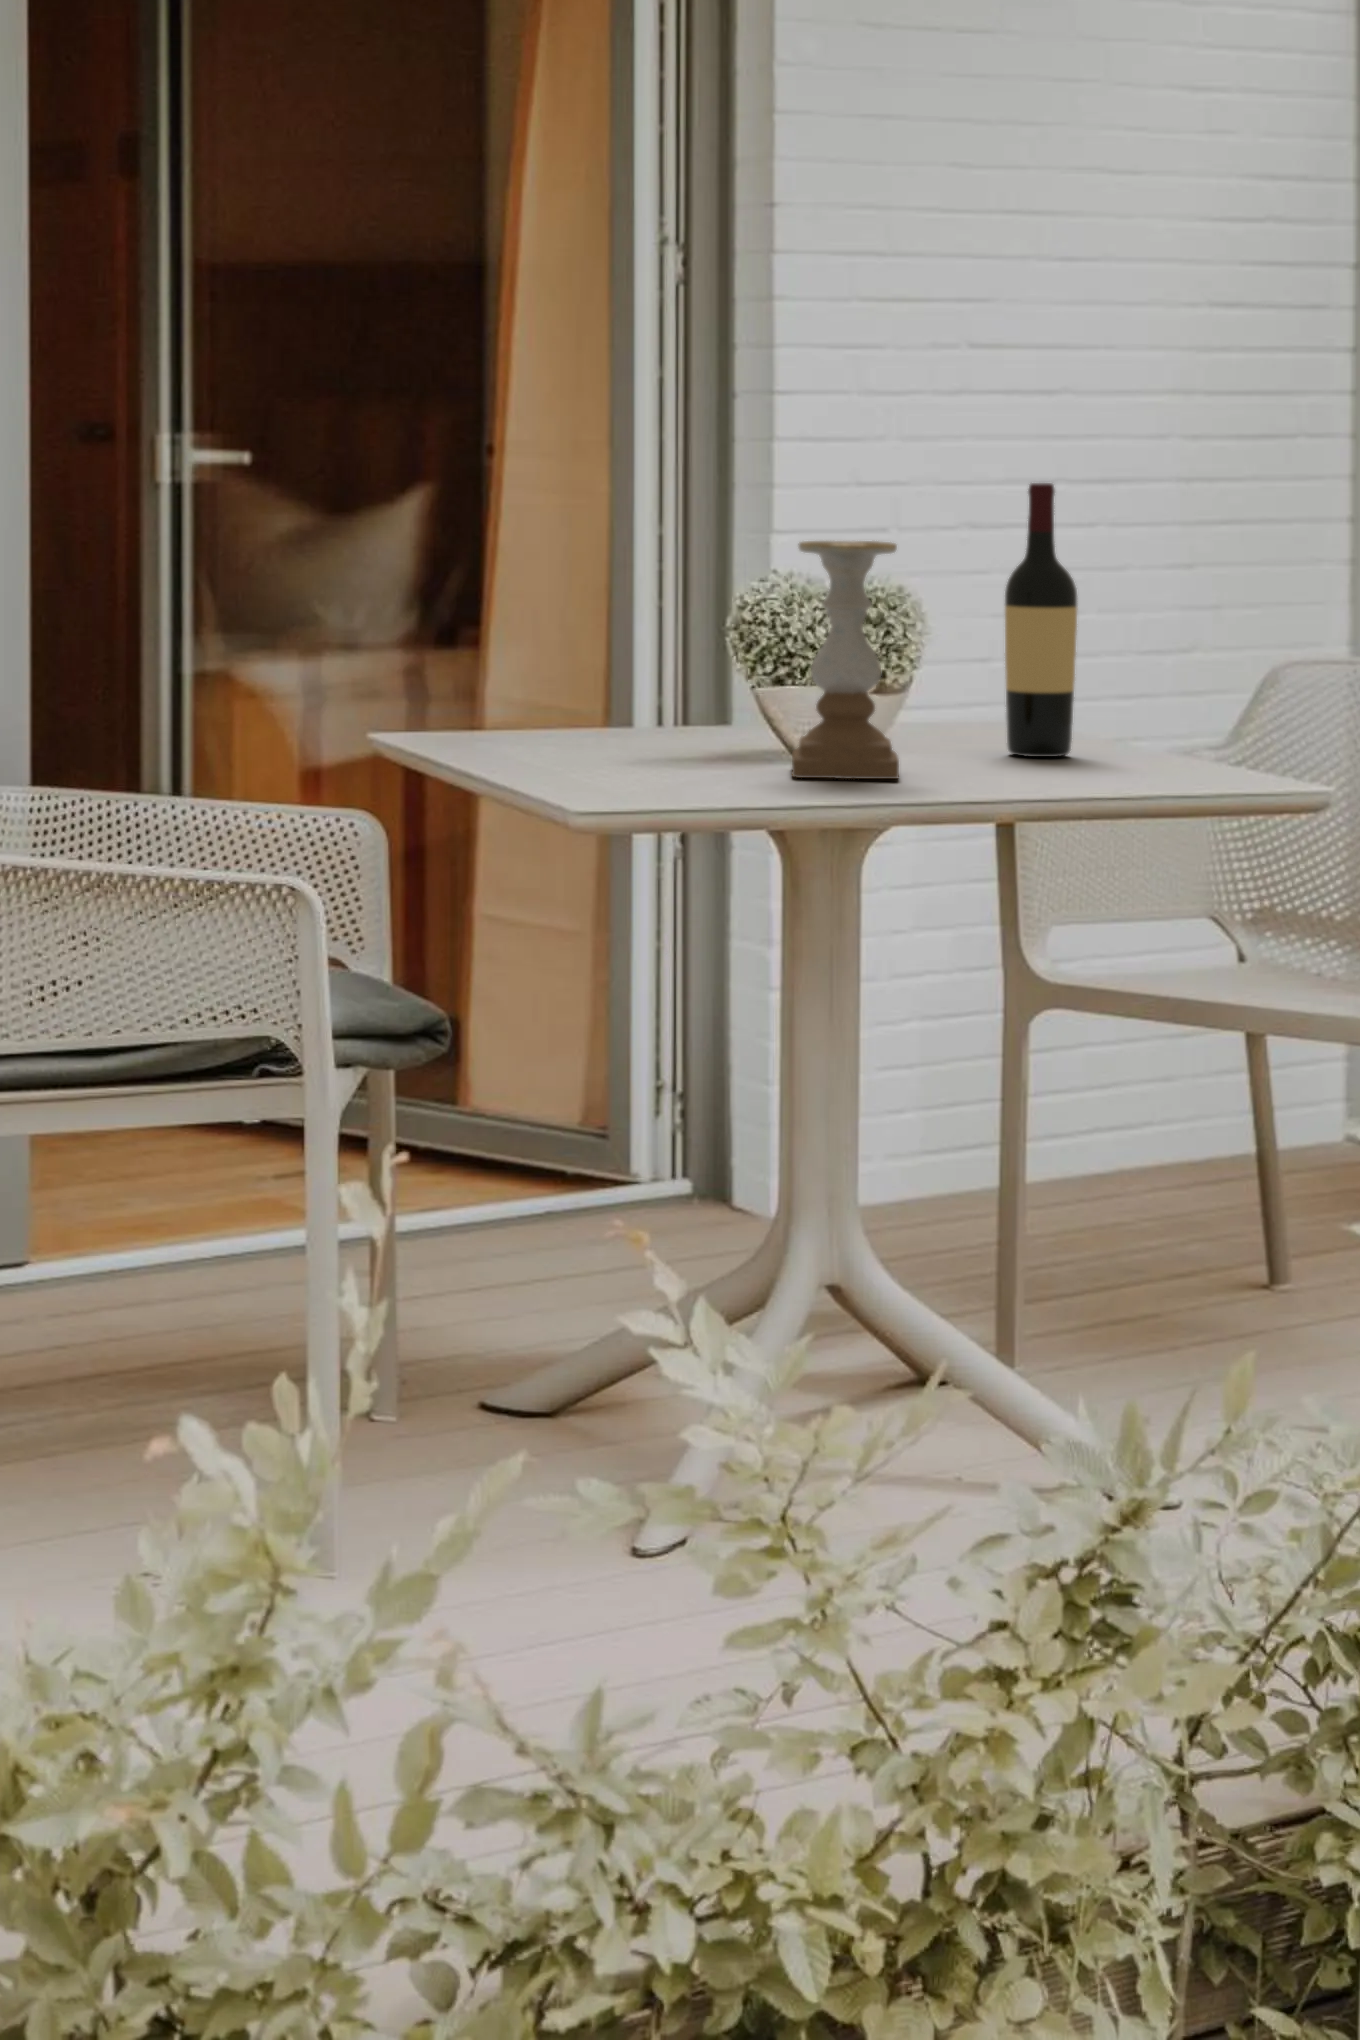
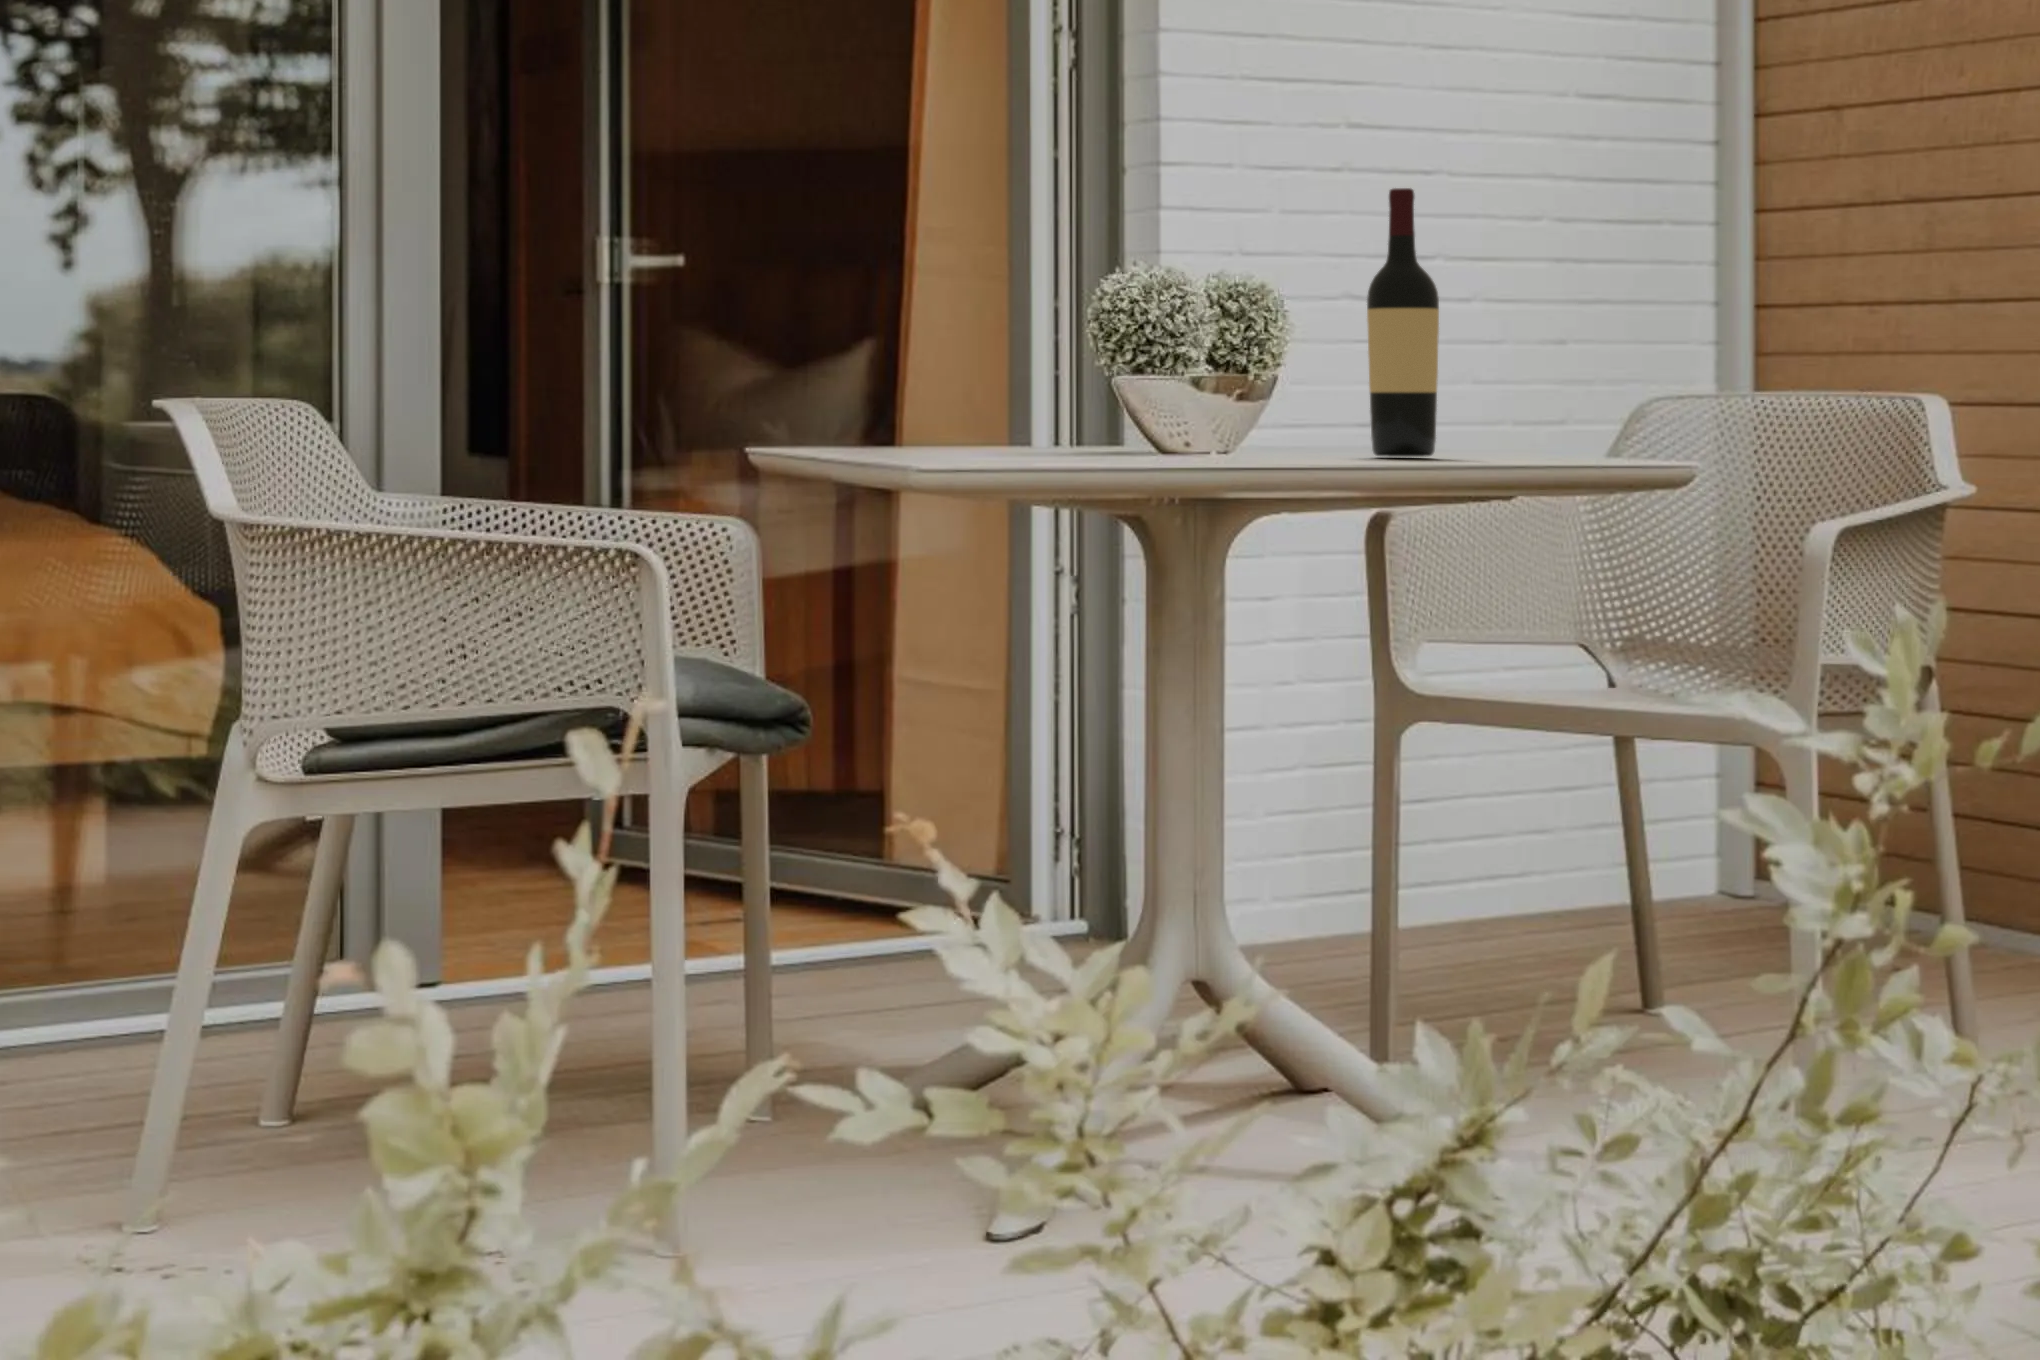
candle holder: present [792,540,899,779] -> none [1150,226,1257,459]

